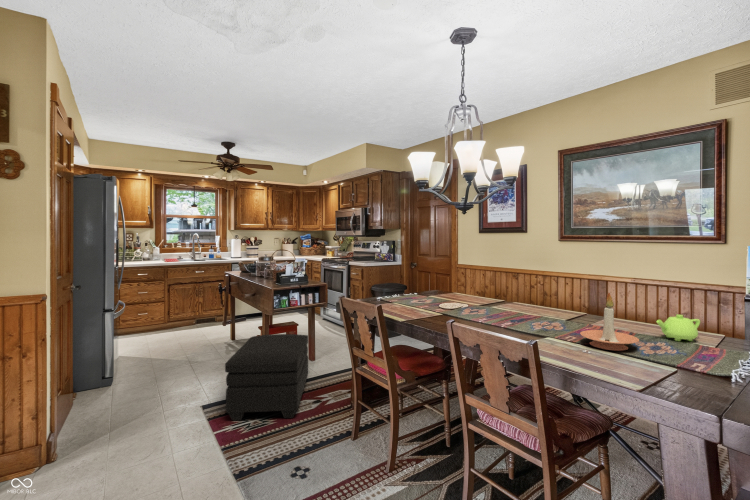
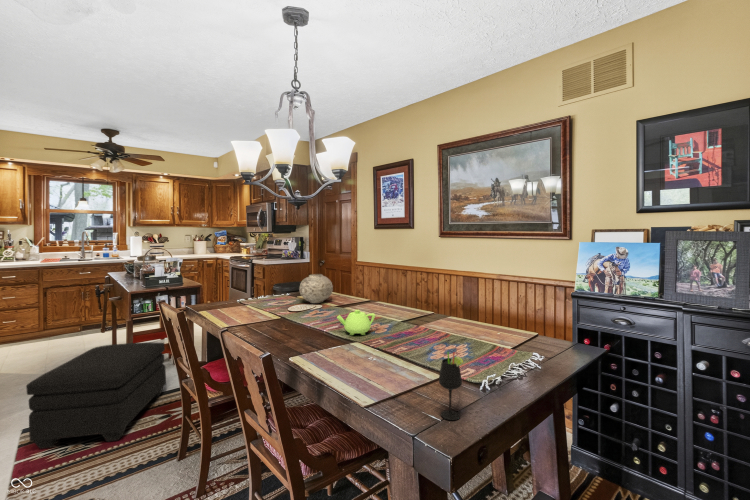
vase: none [442,274,474,302] -> present [299,274,333,303]
candle holder: present [580,293,639,351] -> none [382,297,437,361]
teapot: present [656,315,700,341] -> present [337,310,375,335]
wine glass: none [695,334,727,394] -> present [439,352,463,420]

